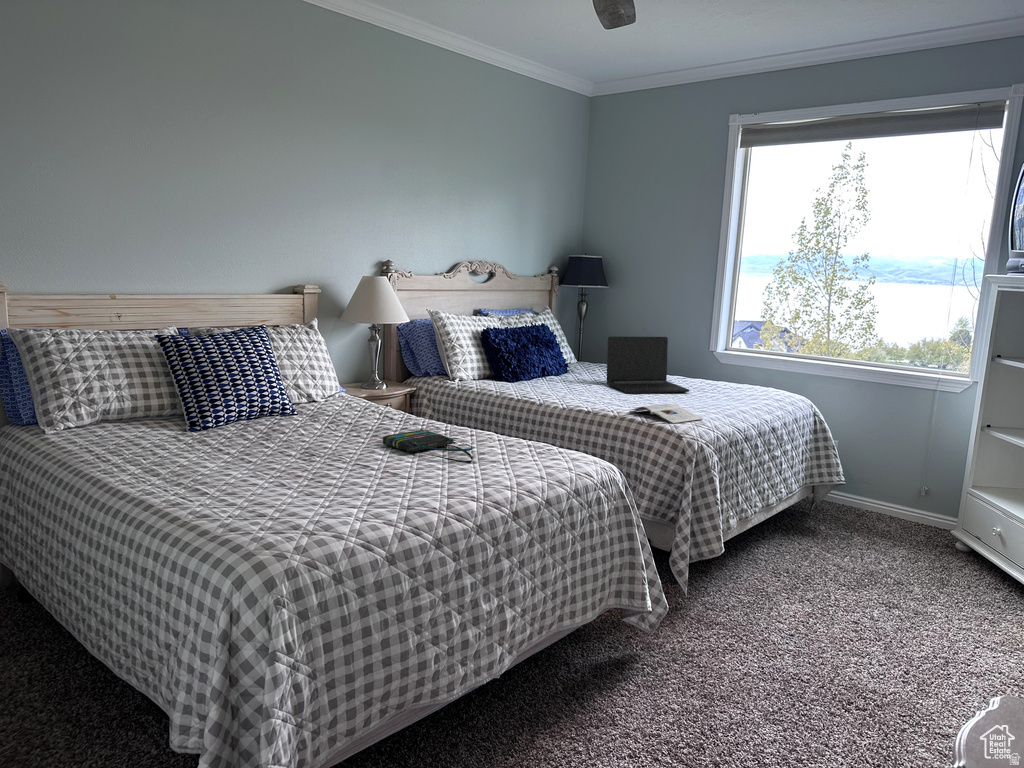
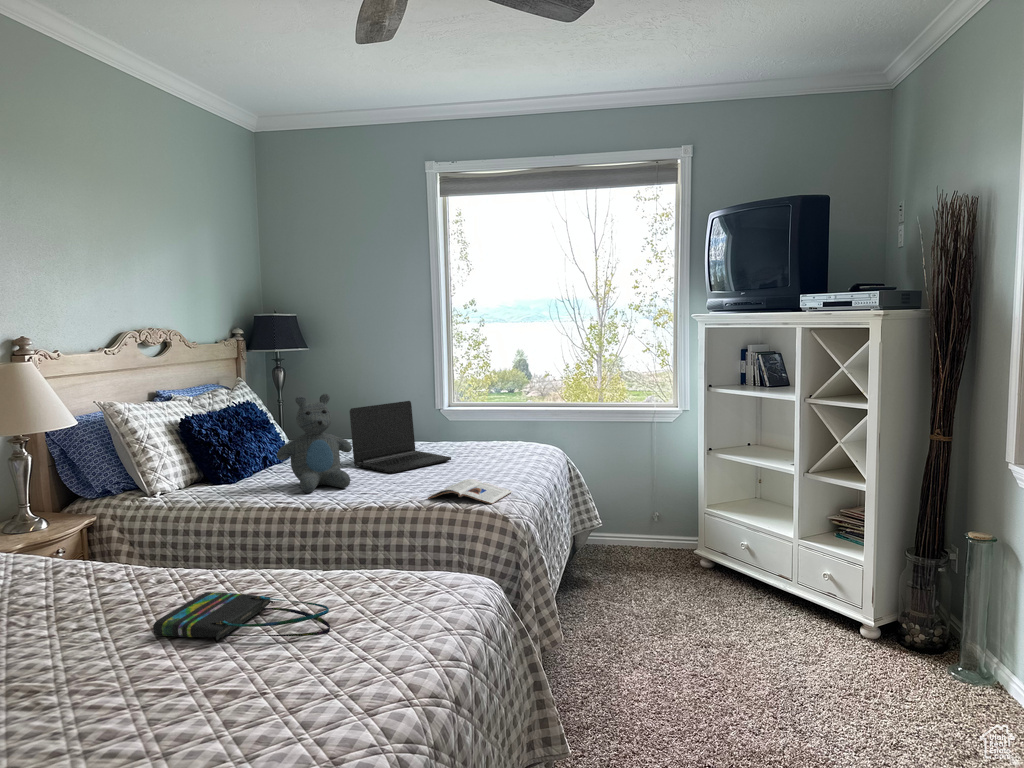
teddy bear: none [536,319,595,396] -> present [277,394,352,493]

